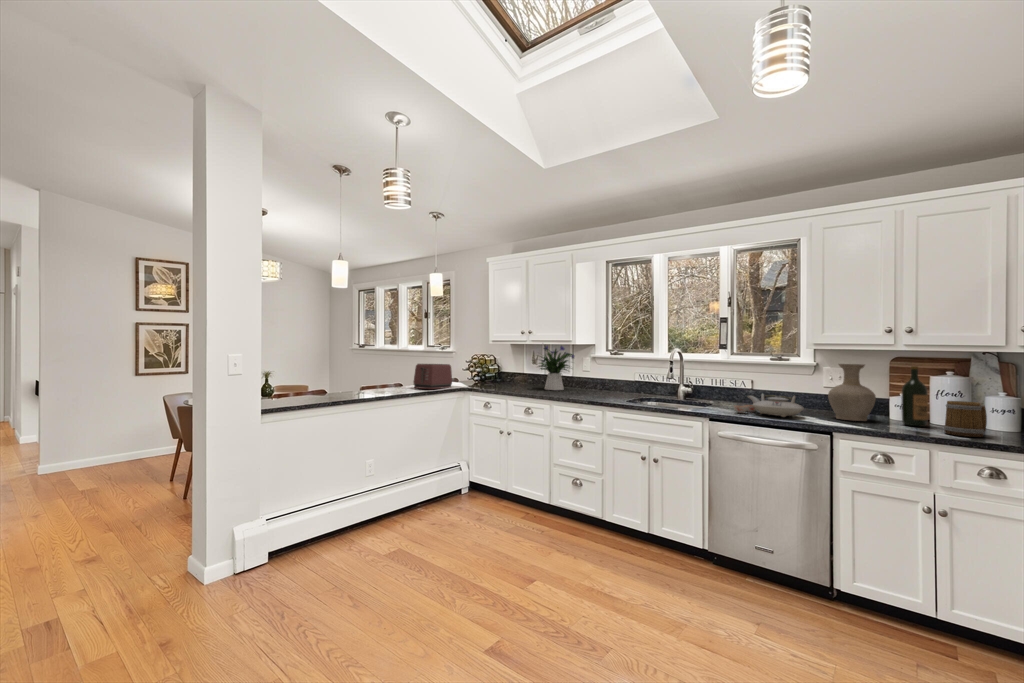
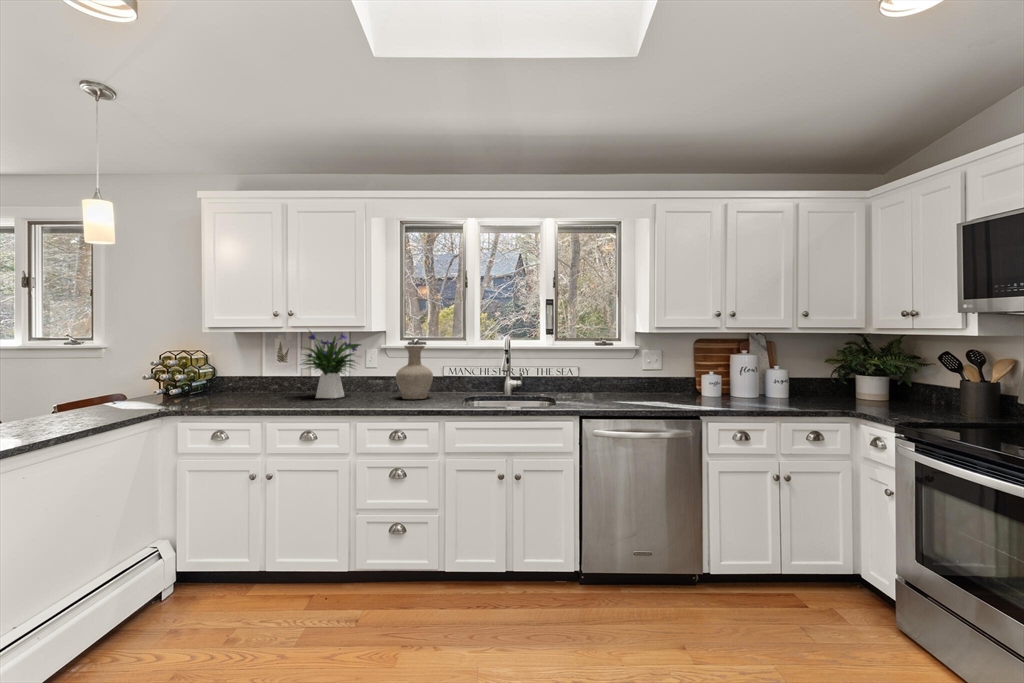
toaster: present [413,364,452,389] -> none [54,369,139,420]
vase: present [828,364,876,421] -> present [396,346,433,399]
wine bottle: present [902,366,928,427] -> none [729,347,749,402]
teapot: present [734,394,804,417] -> none [598,381,664,406]
mug: present [944,401,987,437] -> none [772,377,800,407]

